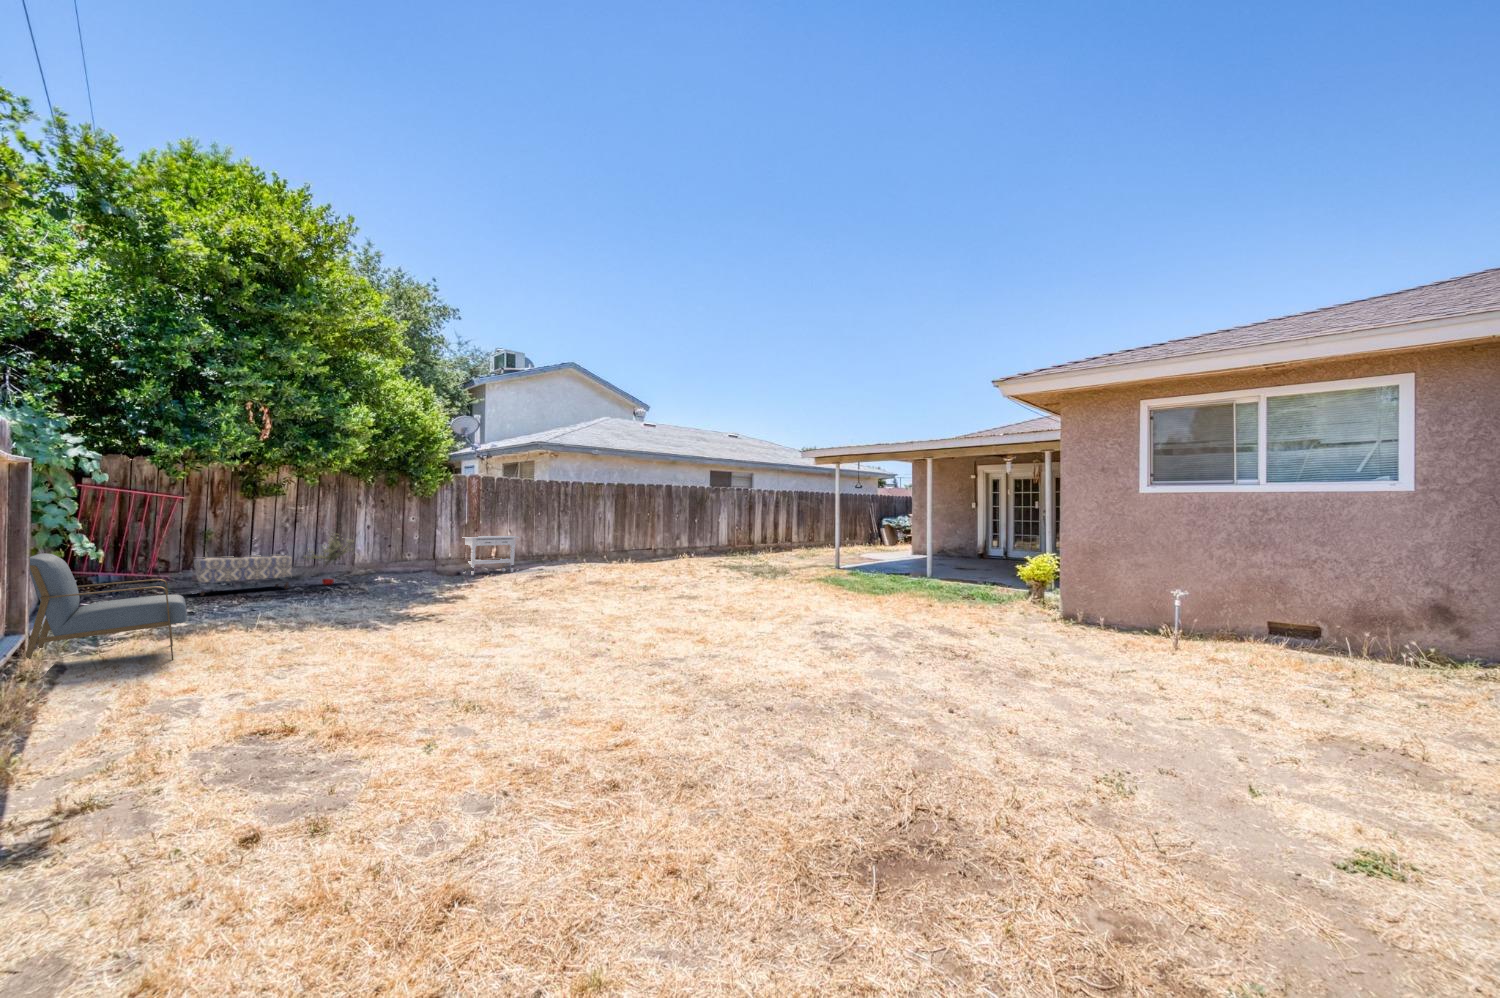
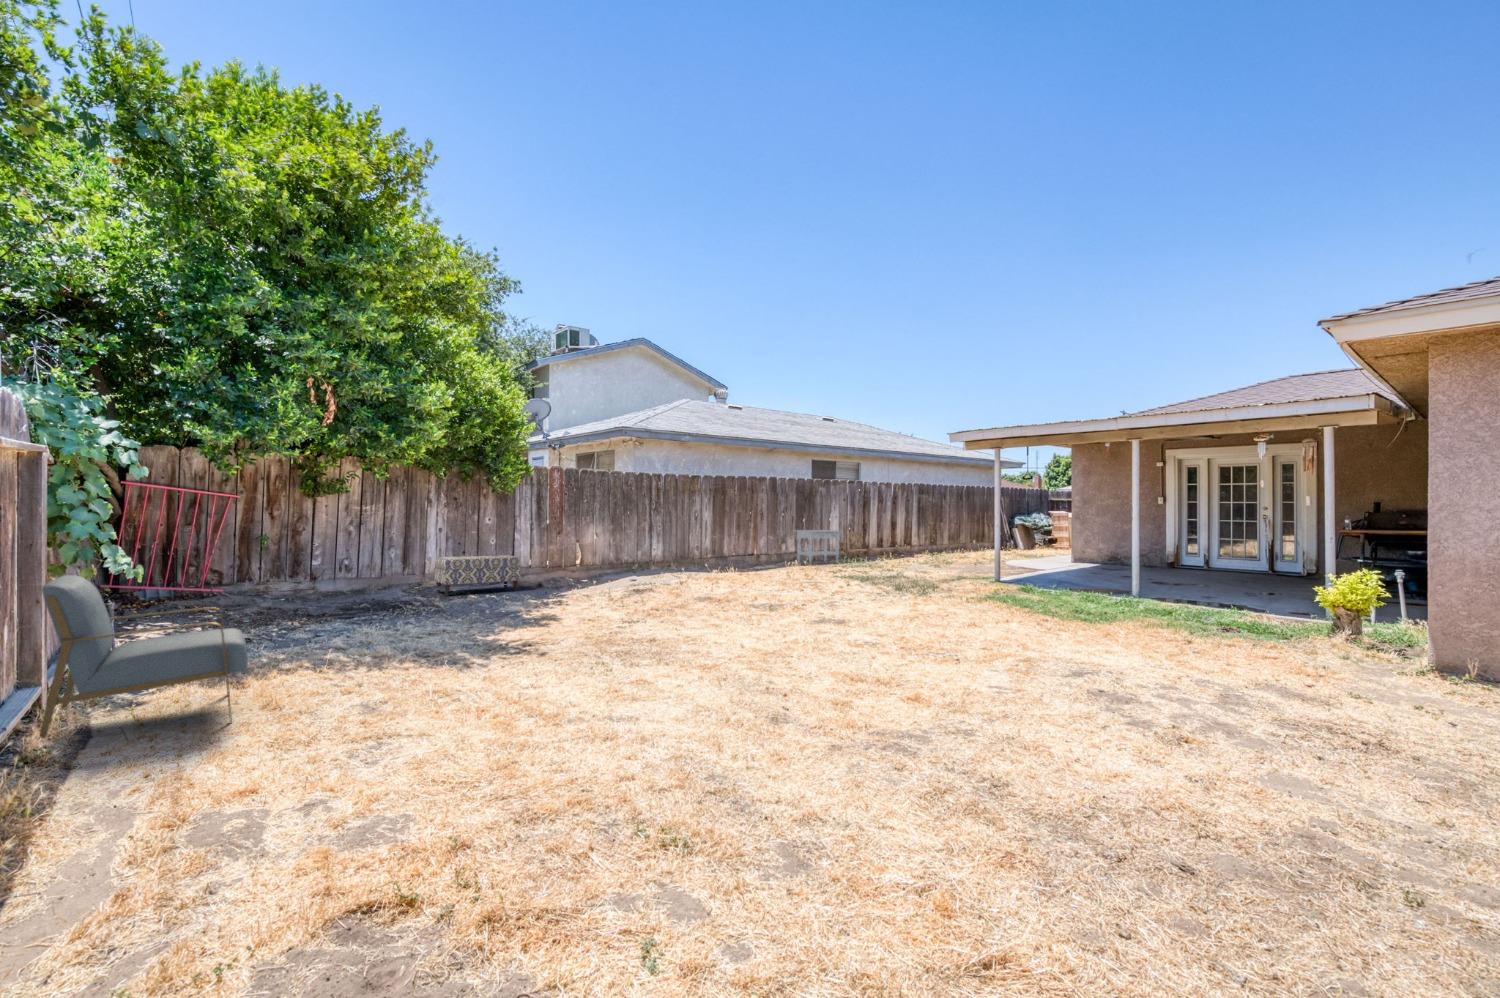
potted tree: present [306,533,354,585] -> none [368,536,426,600]
side table: present [462,536,520,575] -> present [796,530,841,564]
bench: present [194,556,292,596] -> present [435,555,520,596]

